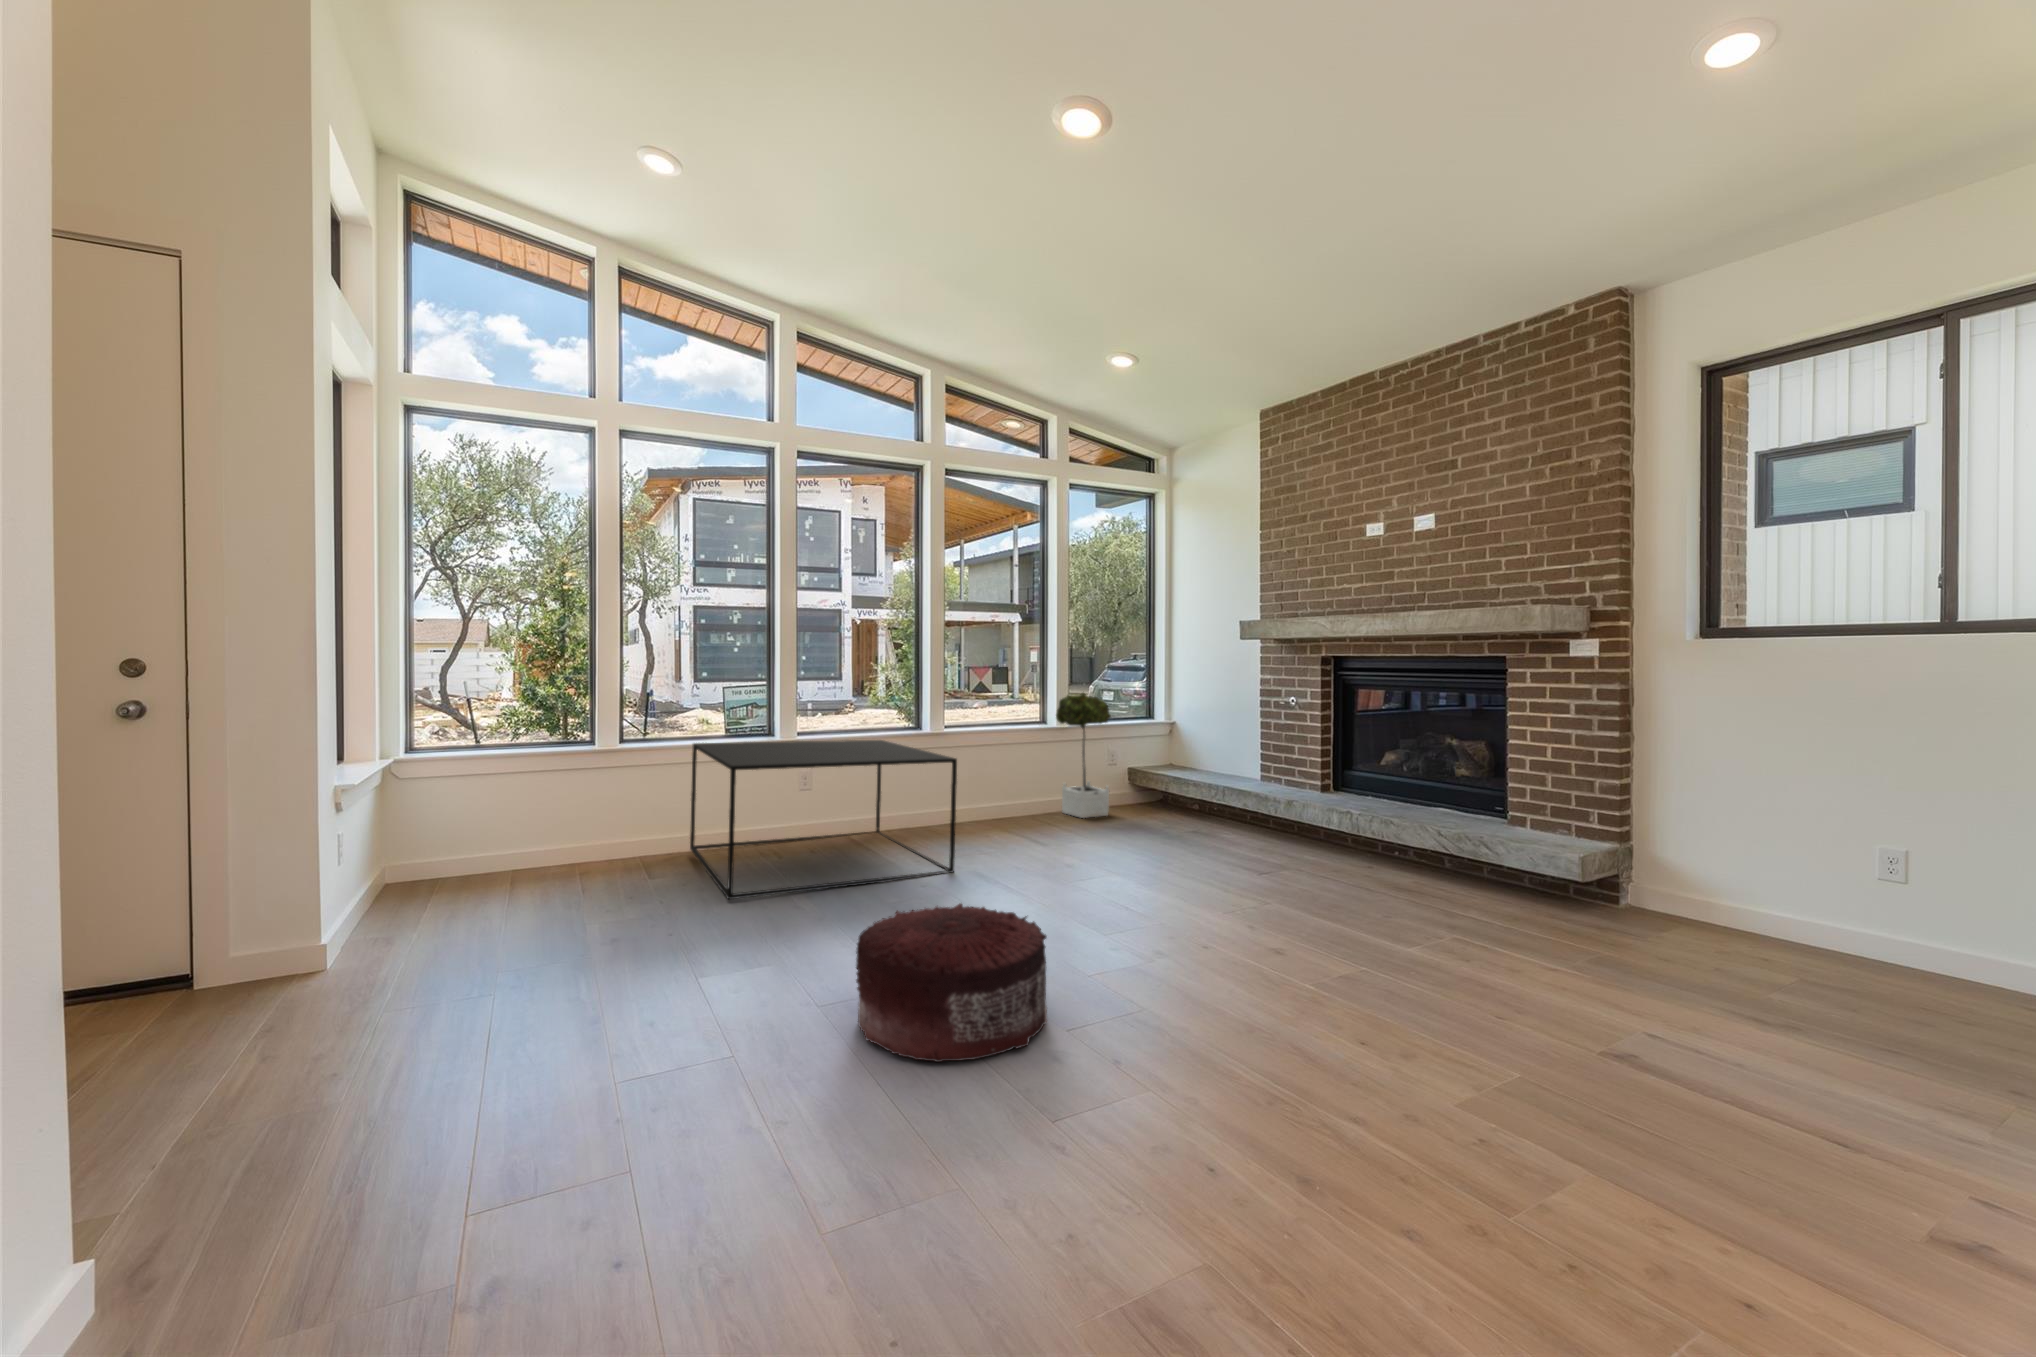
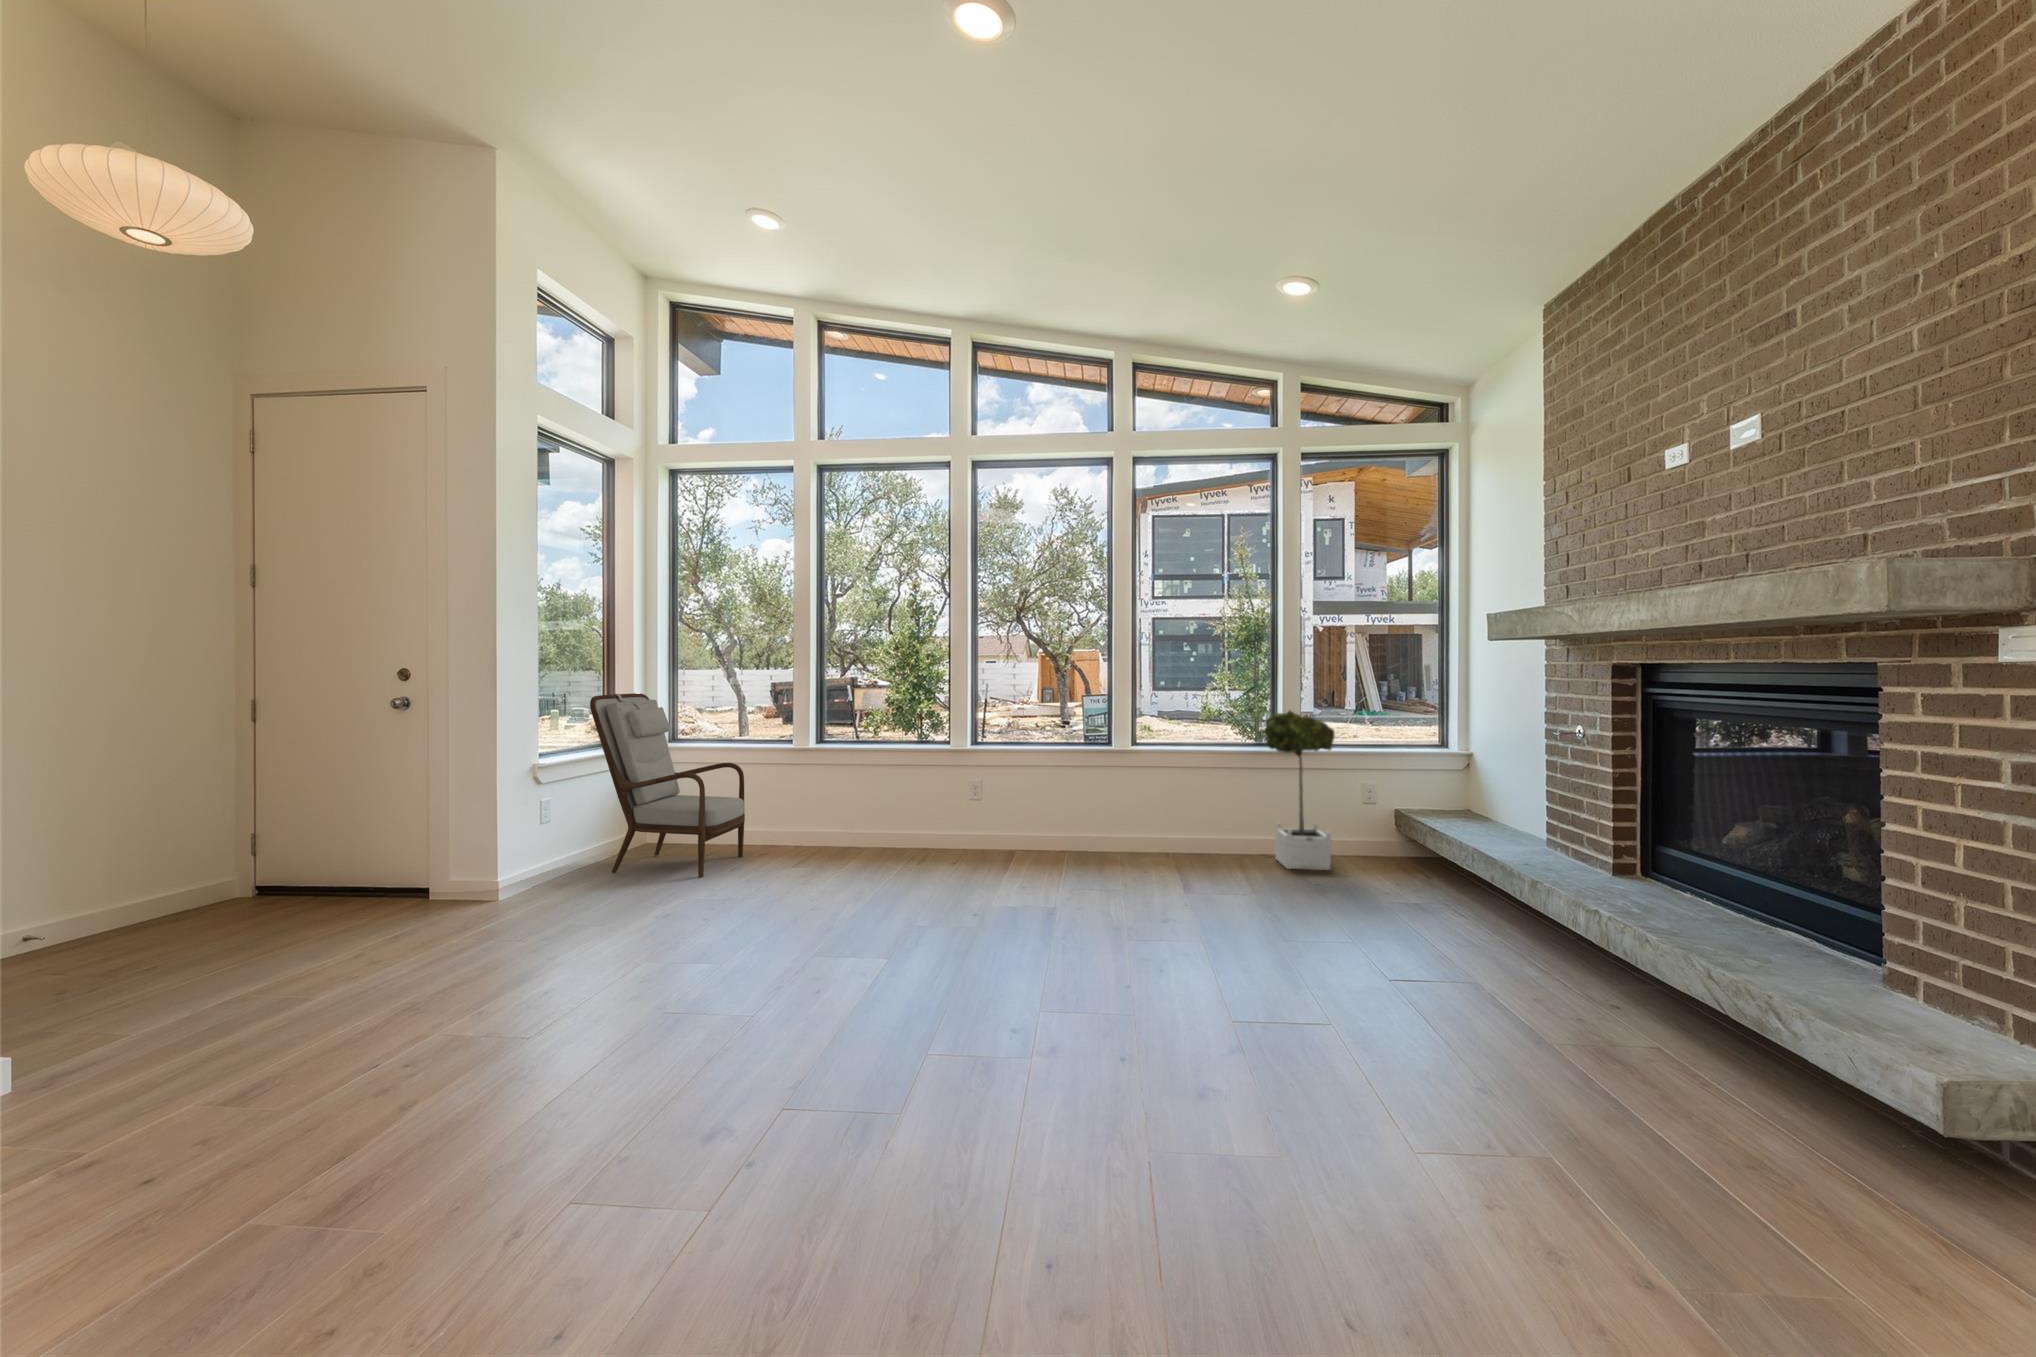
armchair: none [384,685,569,908] -> present [590,693,745,878]
coffee table: present [690,740,957,899] -> none [790,751,1044,914]
pouf: present [856,904,1047,1062] -> none [606,940,833,1122]

